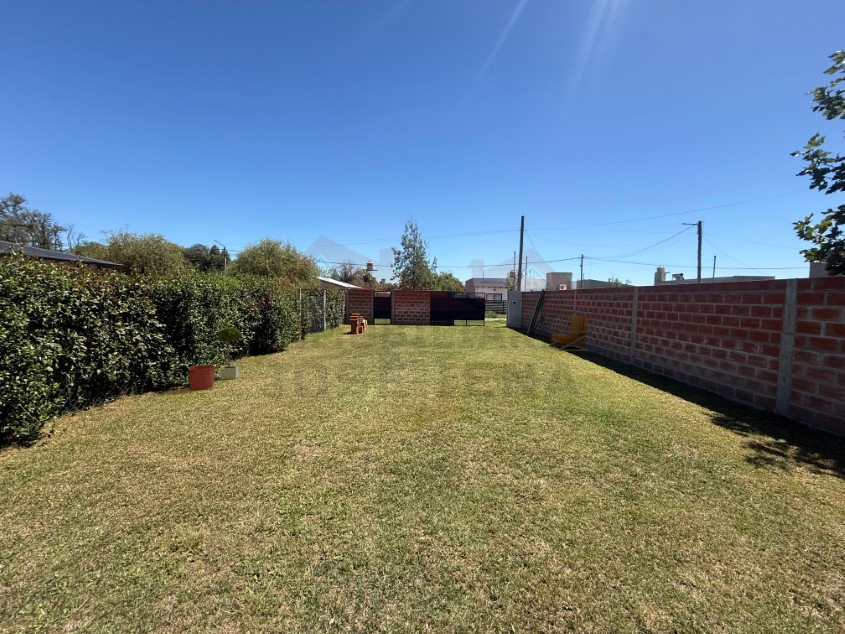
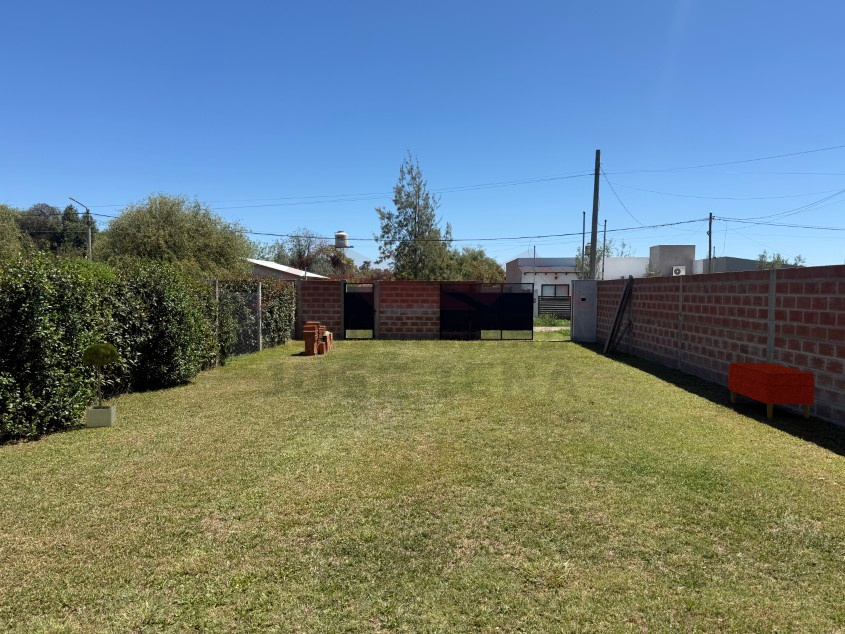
lounge chair: present [549,315,591,351] -> none [627,319,695,378]
bench: none [616,343,672,378] -> present [728,363,815,418]
bucket: present [188,365,215,390] -> none [34,403,79,442]

